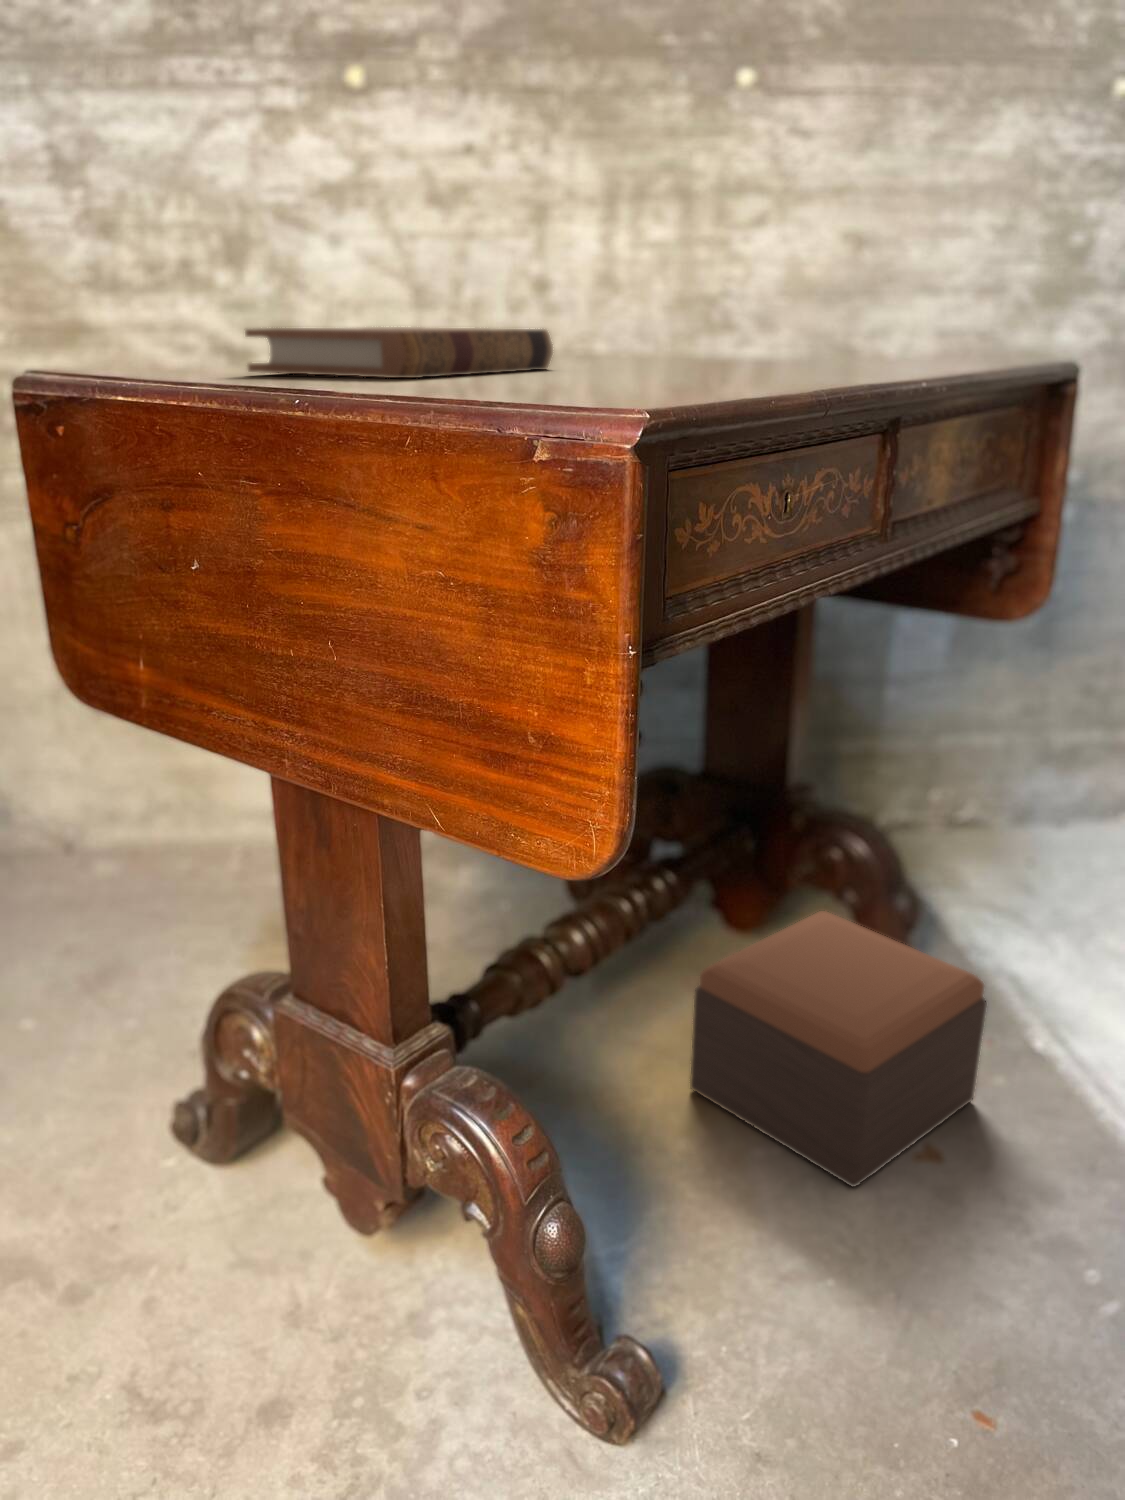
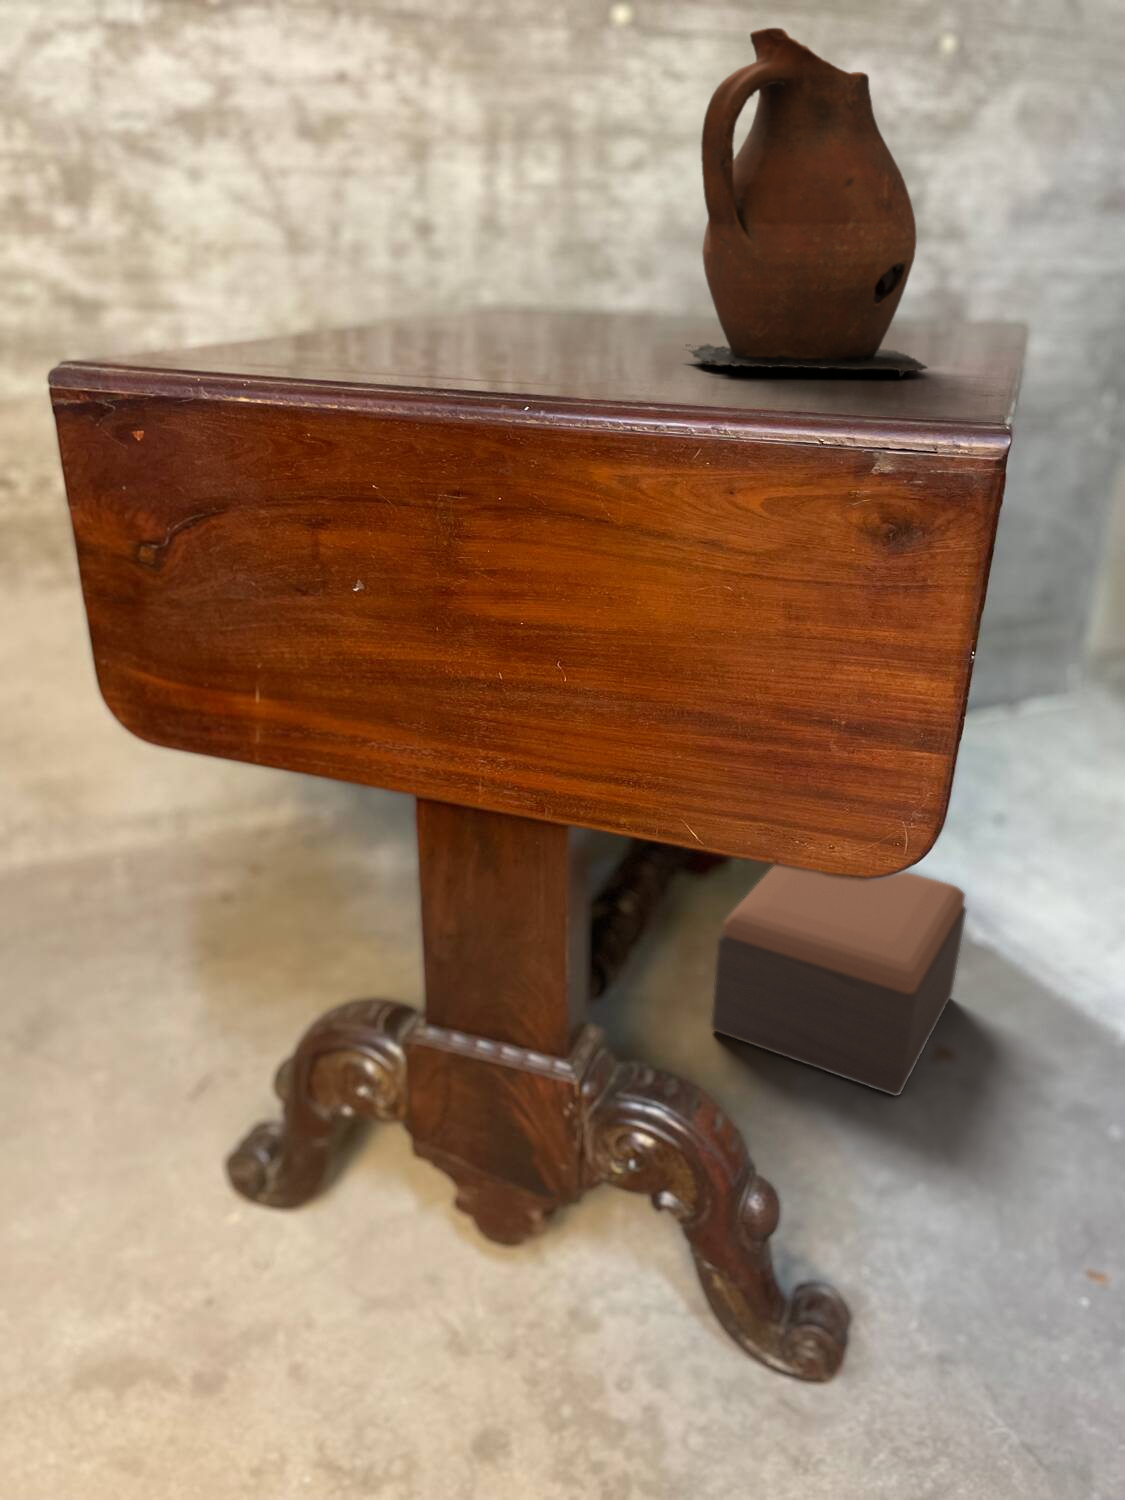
ceramic pitcher: none [530,58,786,388] -> present [689,28,927,377]
book: present [245,327,553,378] -> none [277,289,573,359]

